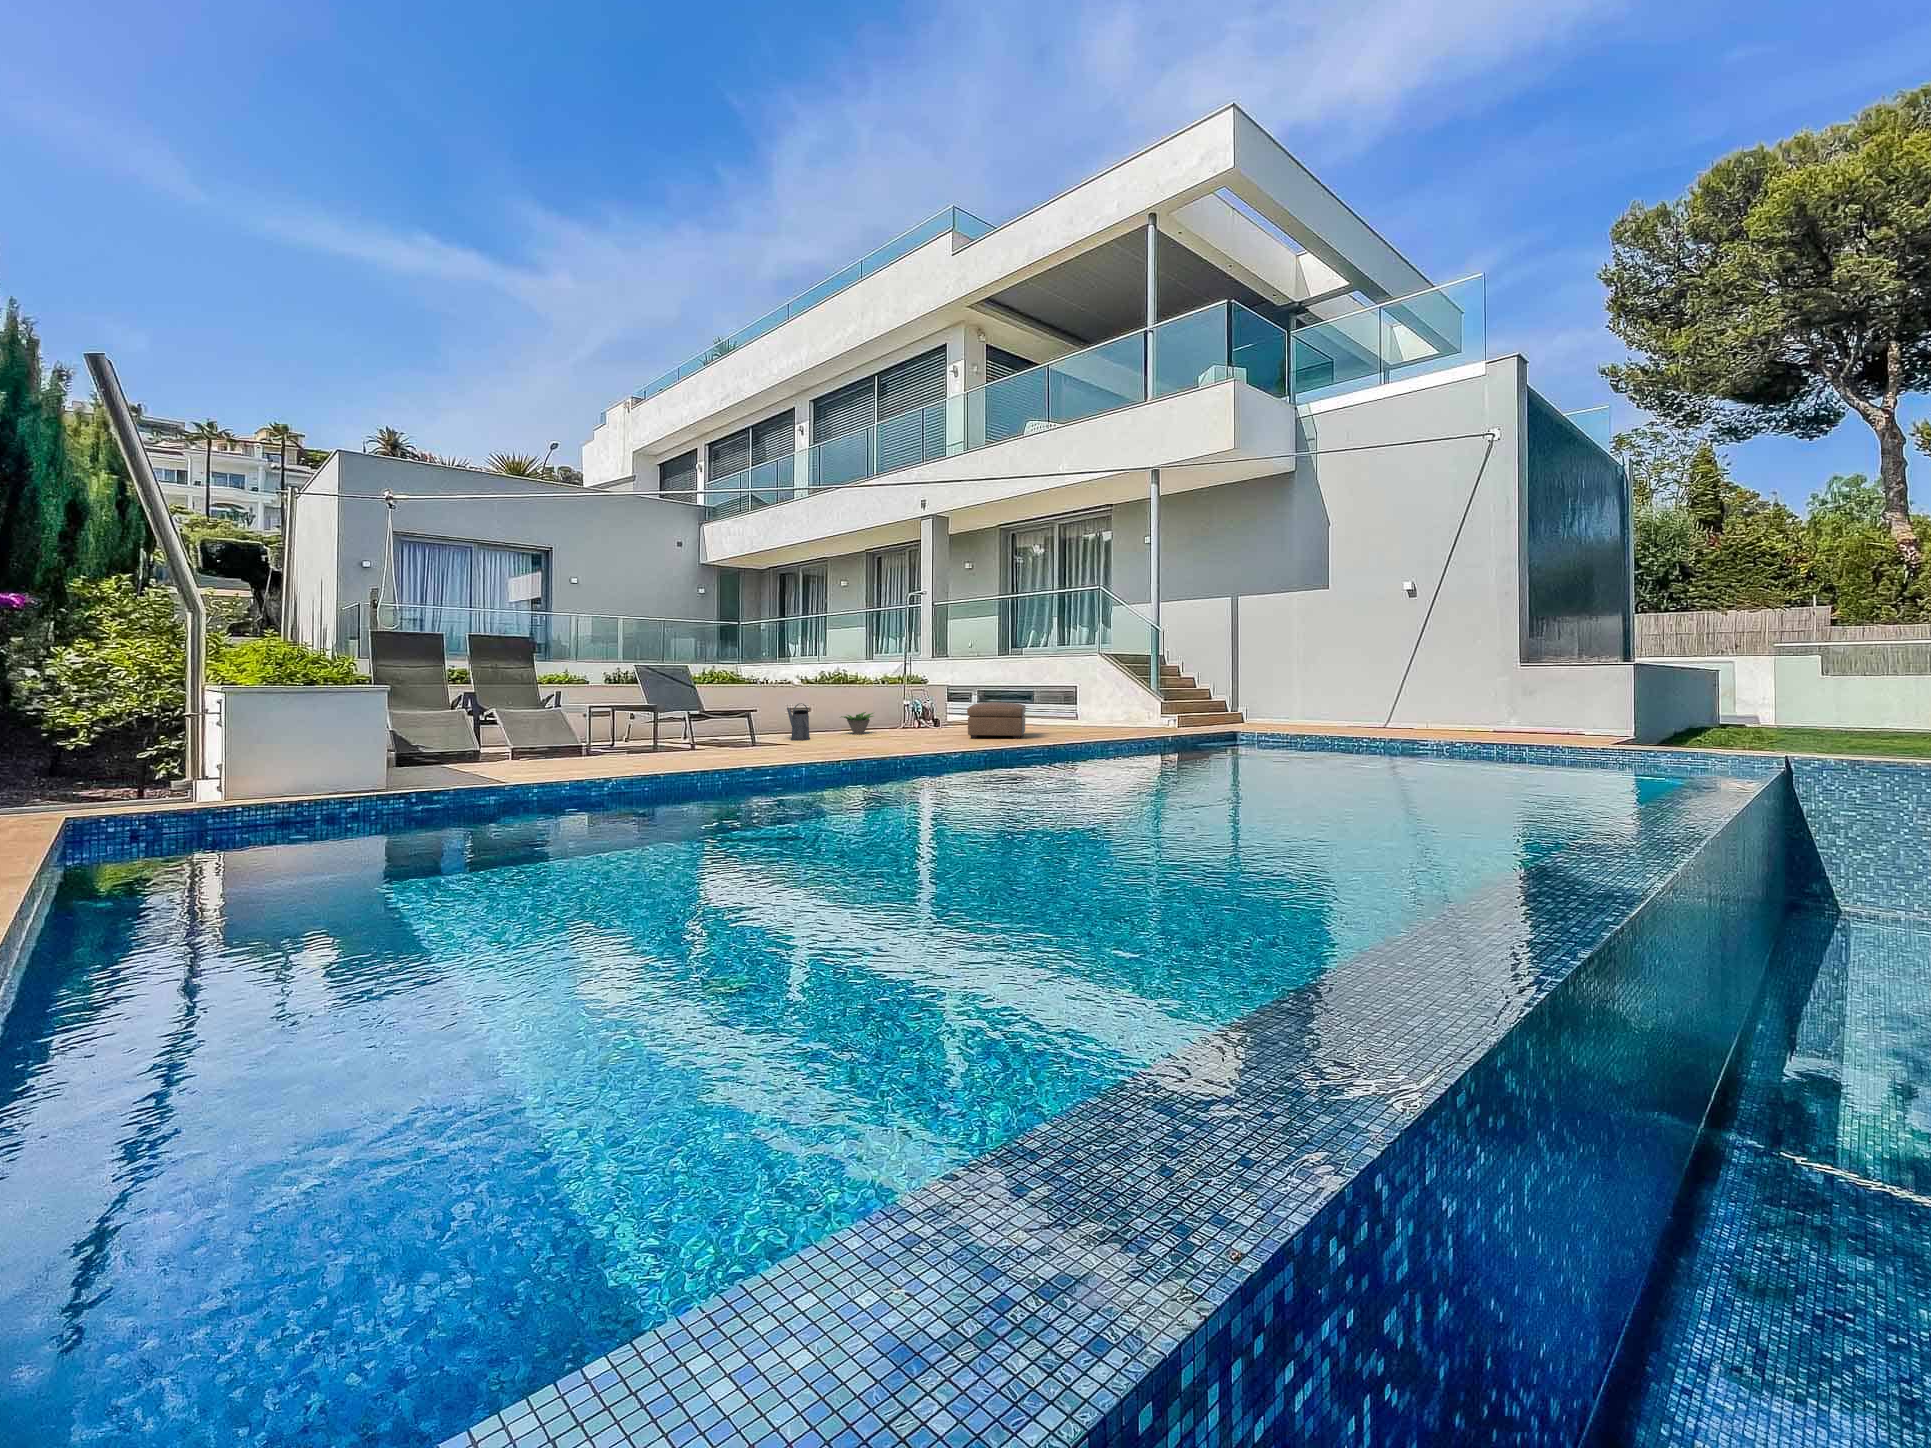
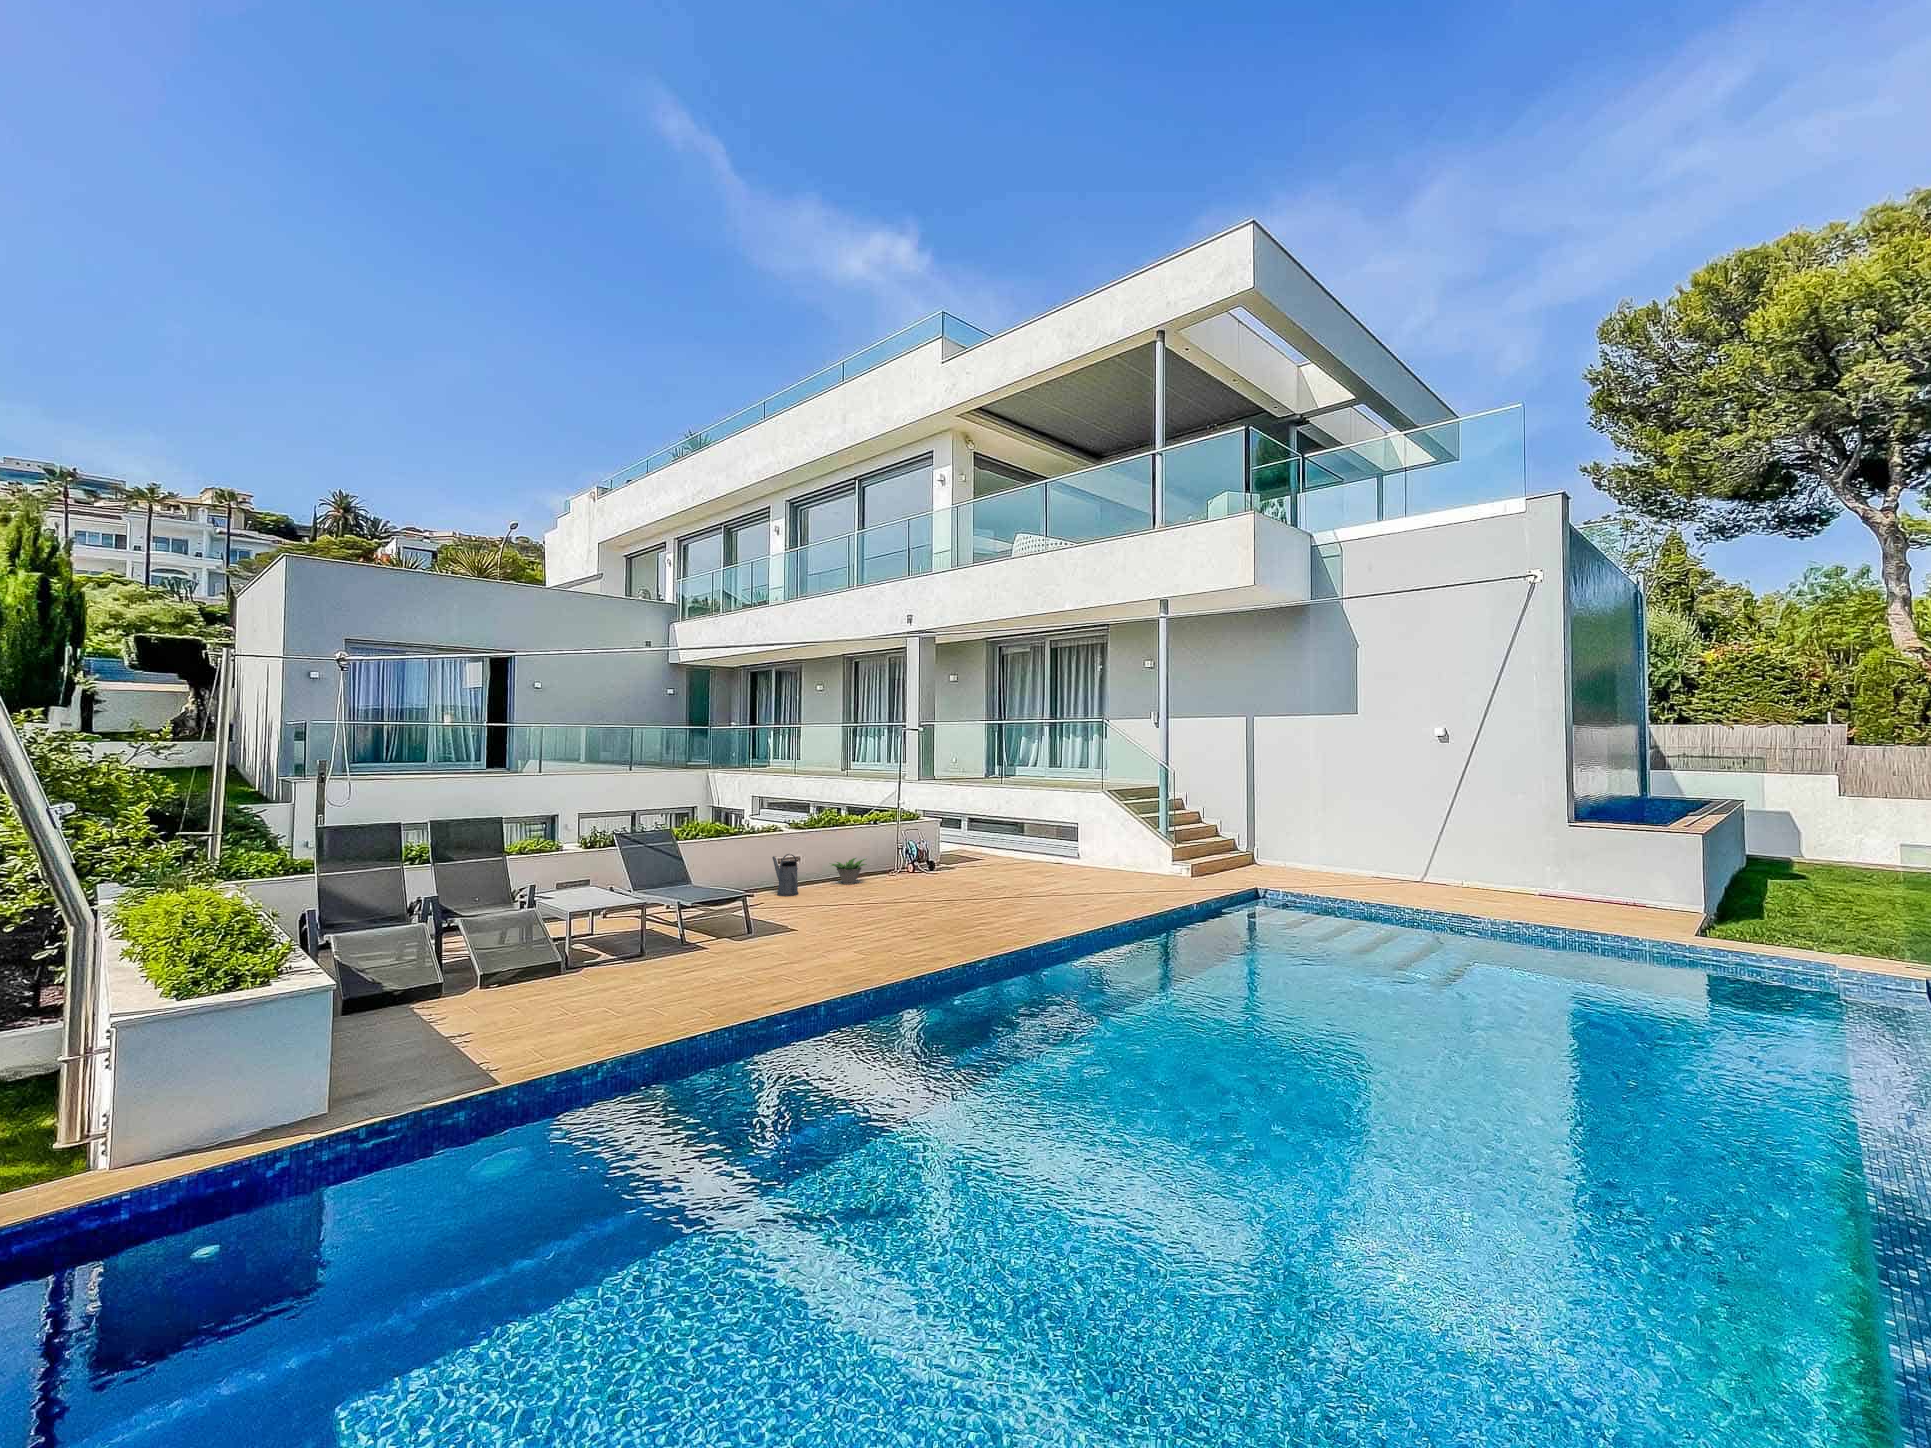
ottoman: present [967,702,1026,739] -> none [972,851,1033,894]

